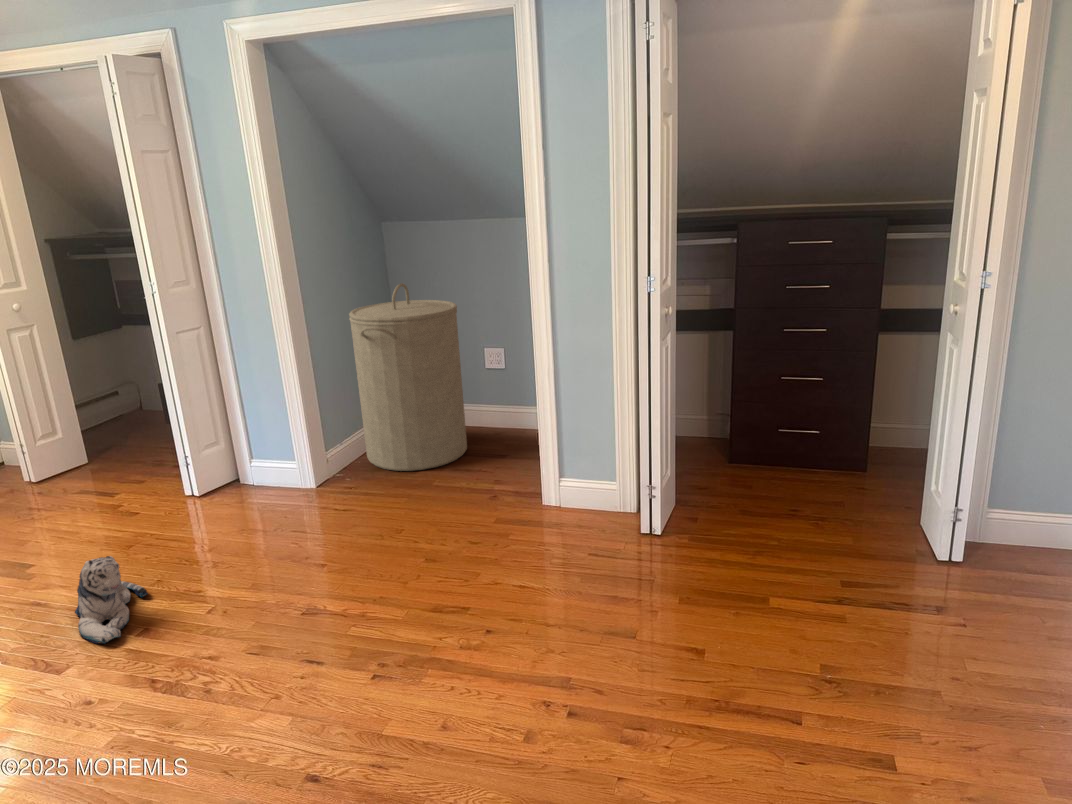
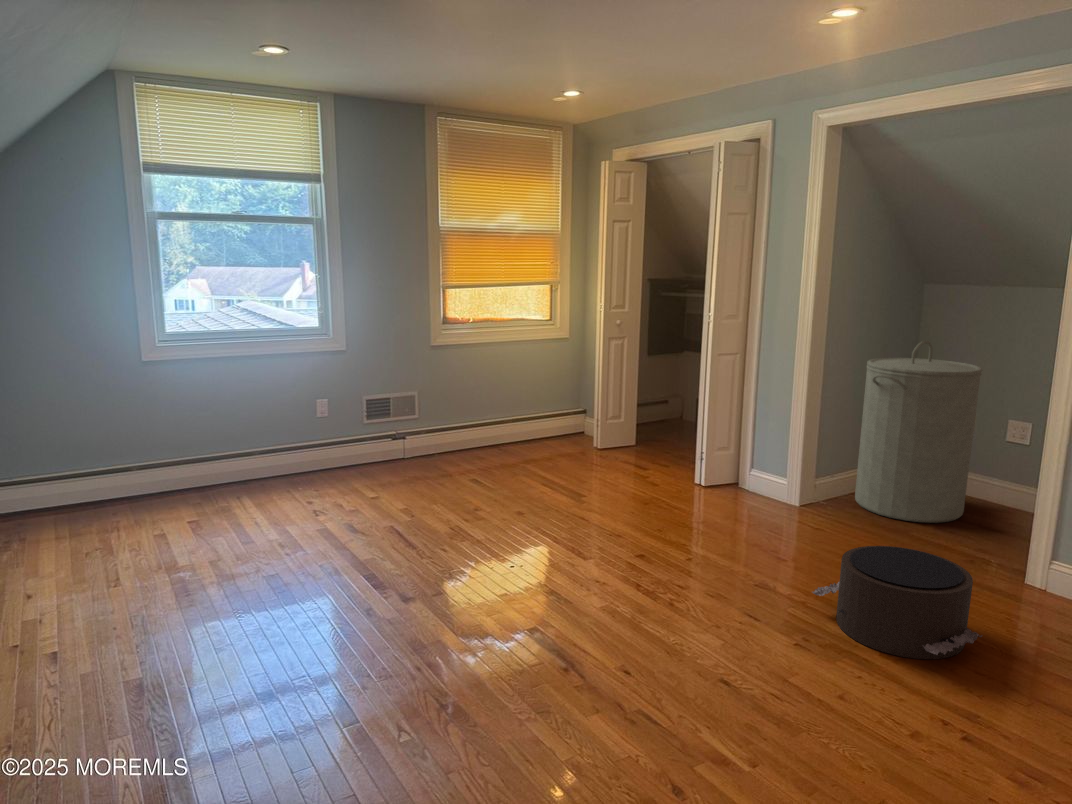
pouf: none [370,514,542,643] -> present [812,546,982,659]
plush toy: present [75,556,148,644] -> none [604,496,651,555]

